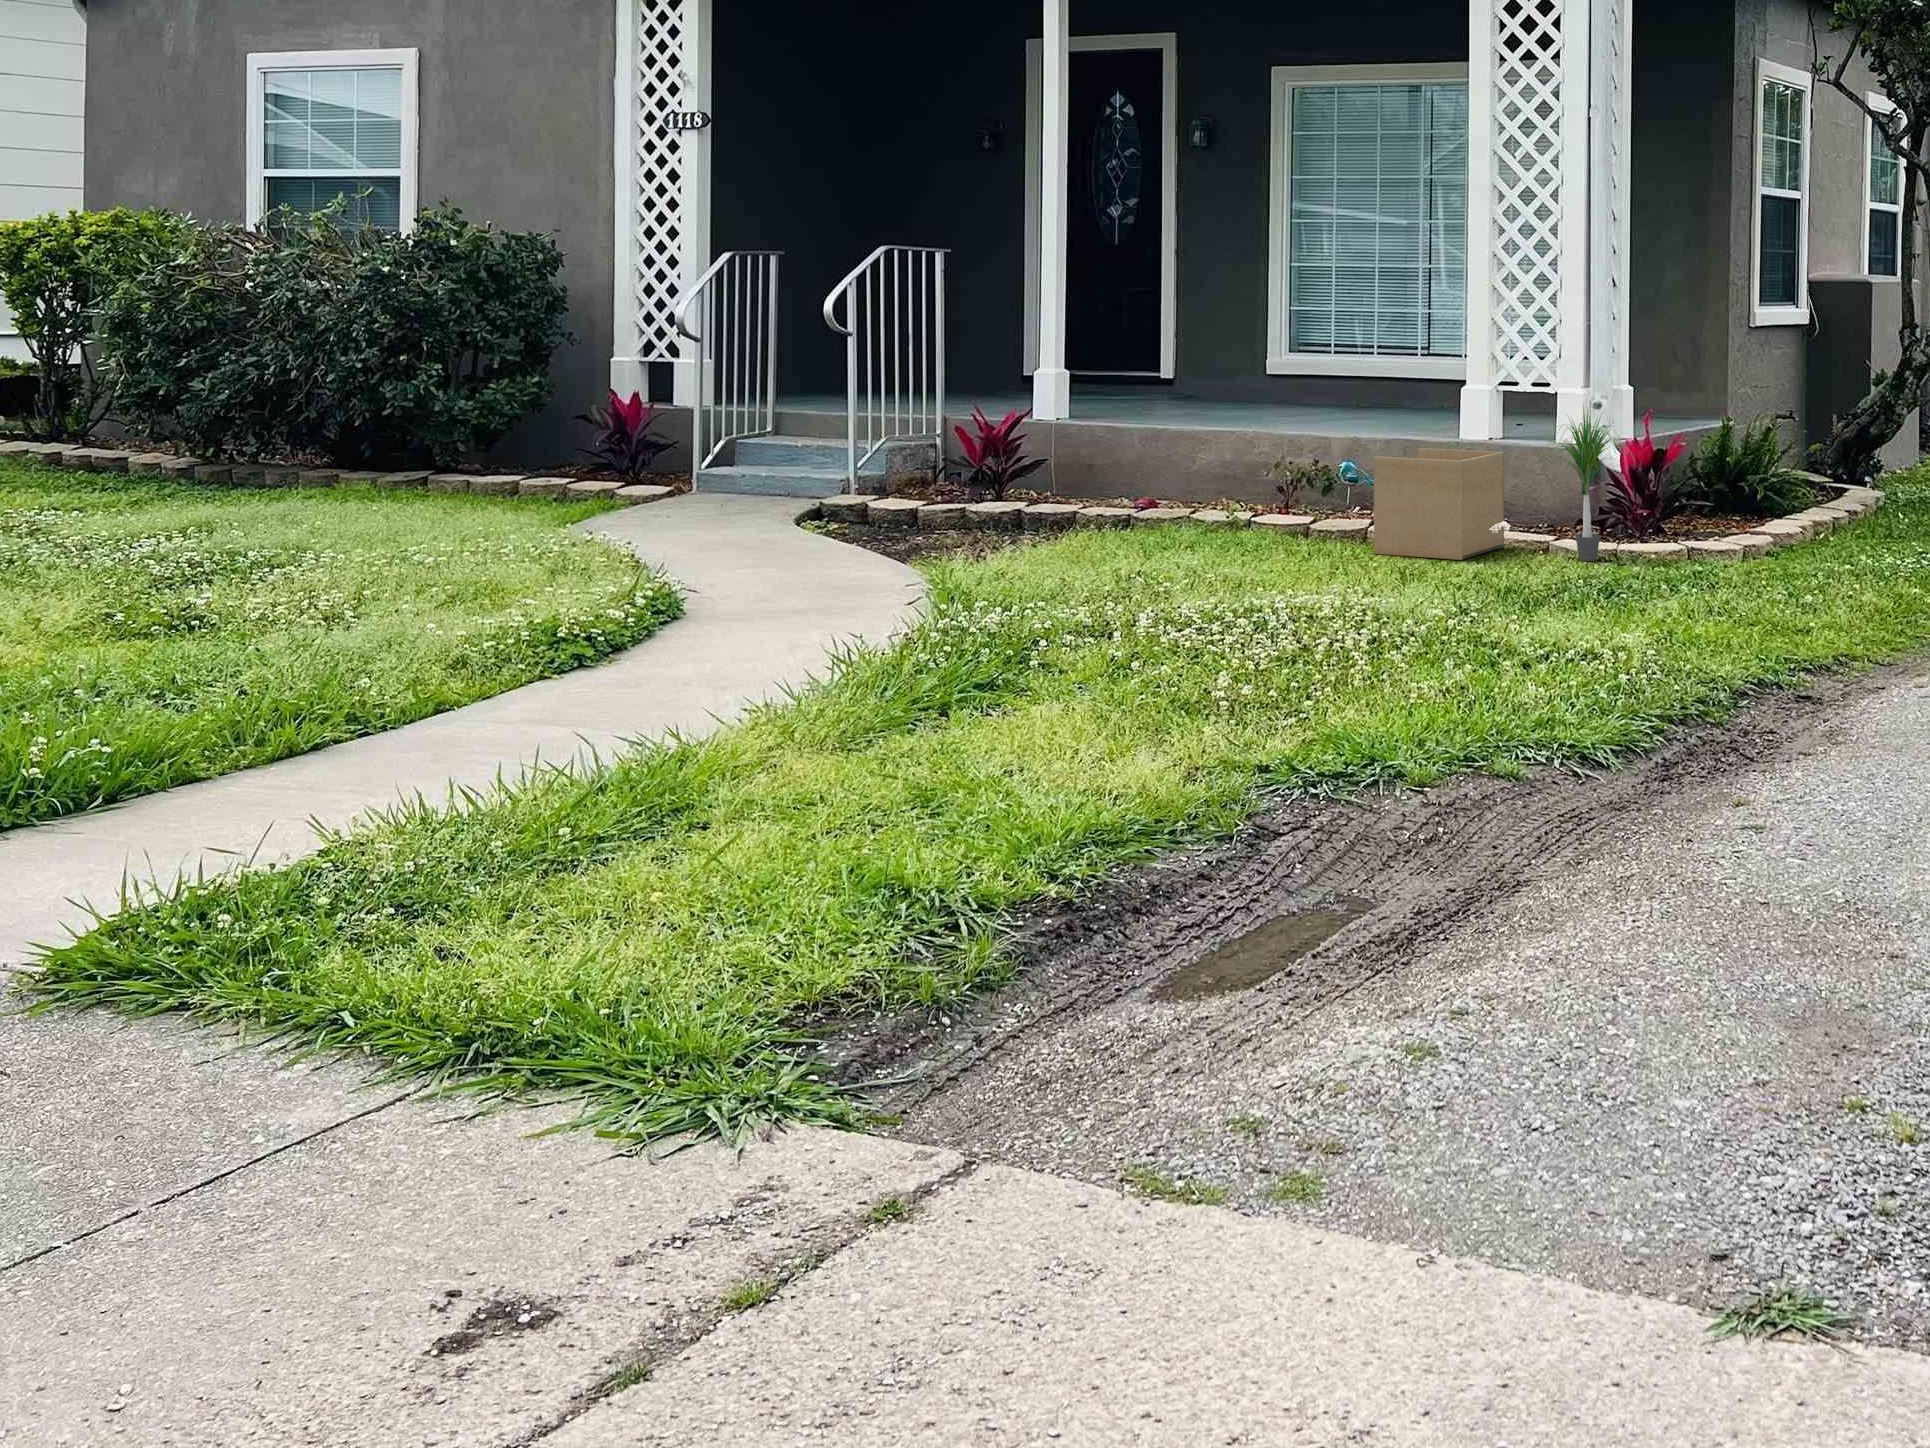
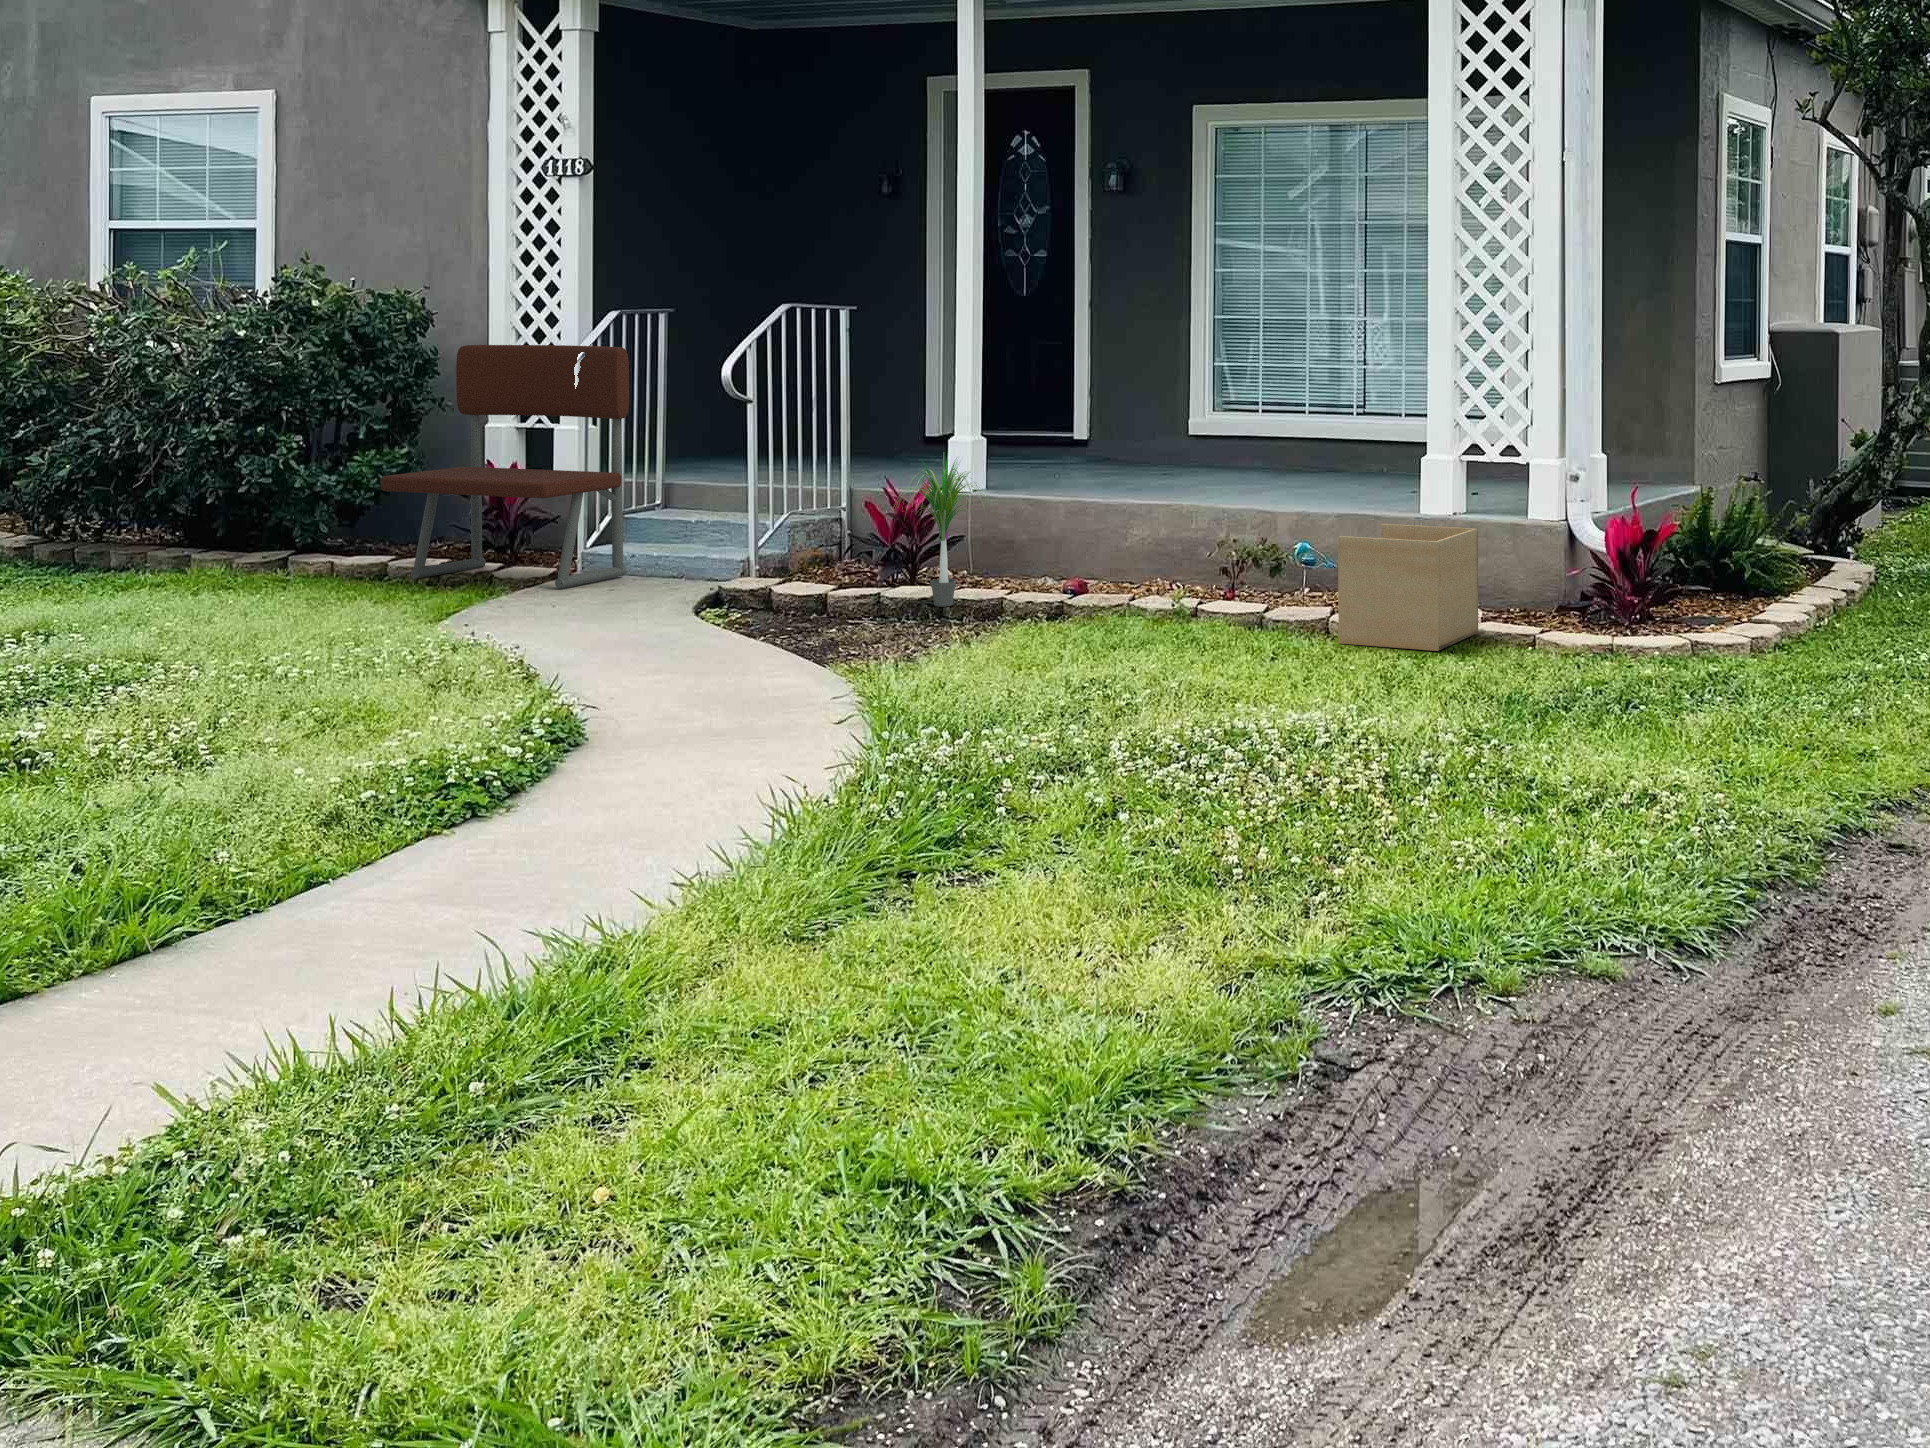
bench: none [511,285,739,506] -> present [381,345,629,588]
potted plant: present [1543,406,1624,561] -> present [903,454,980,607]

